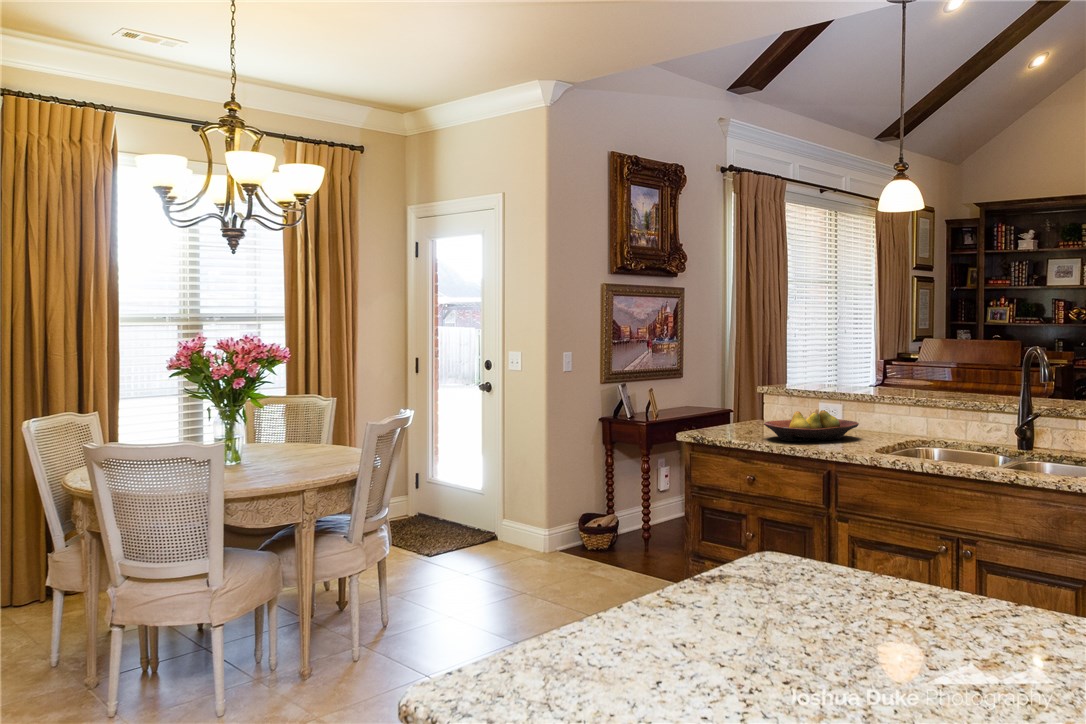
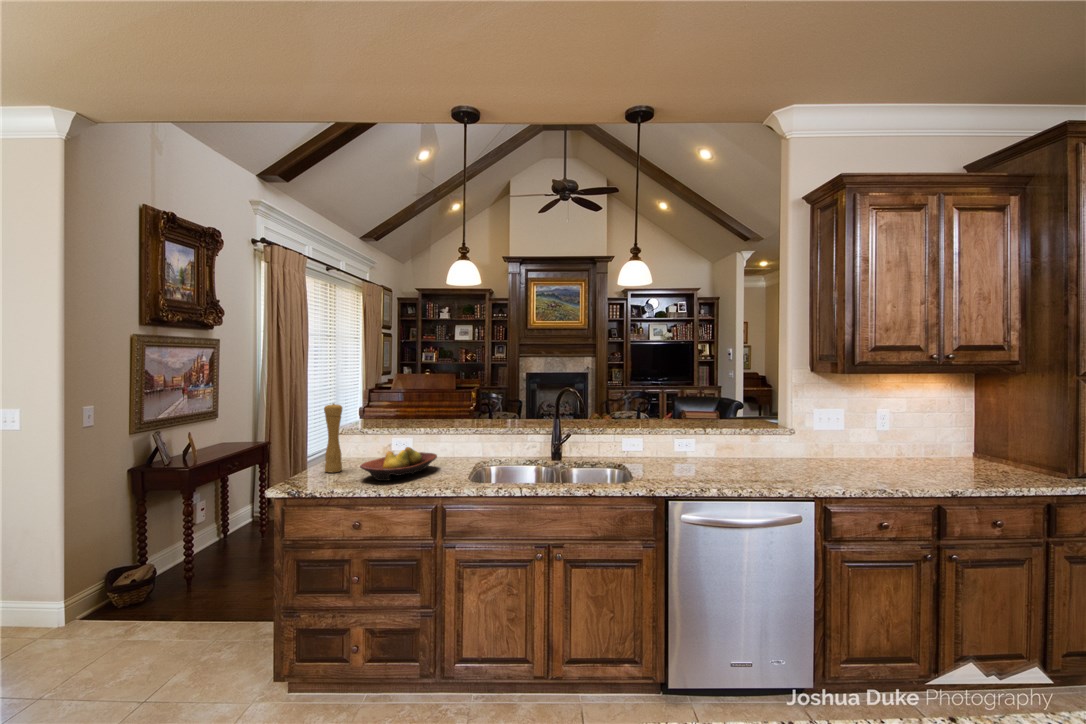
pepper mill: none [740,357,759,430] -> present [324,403,342,473]

